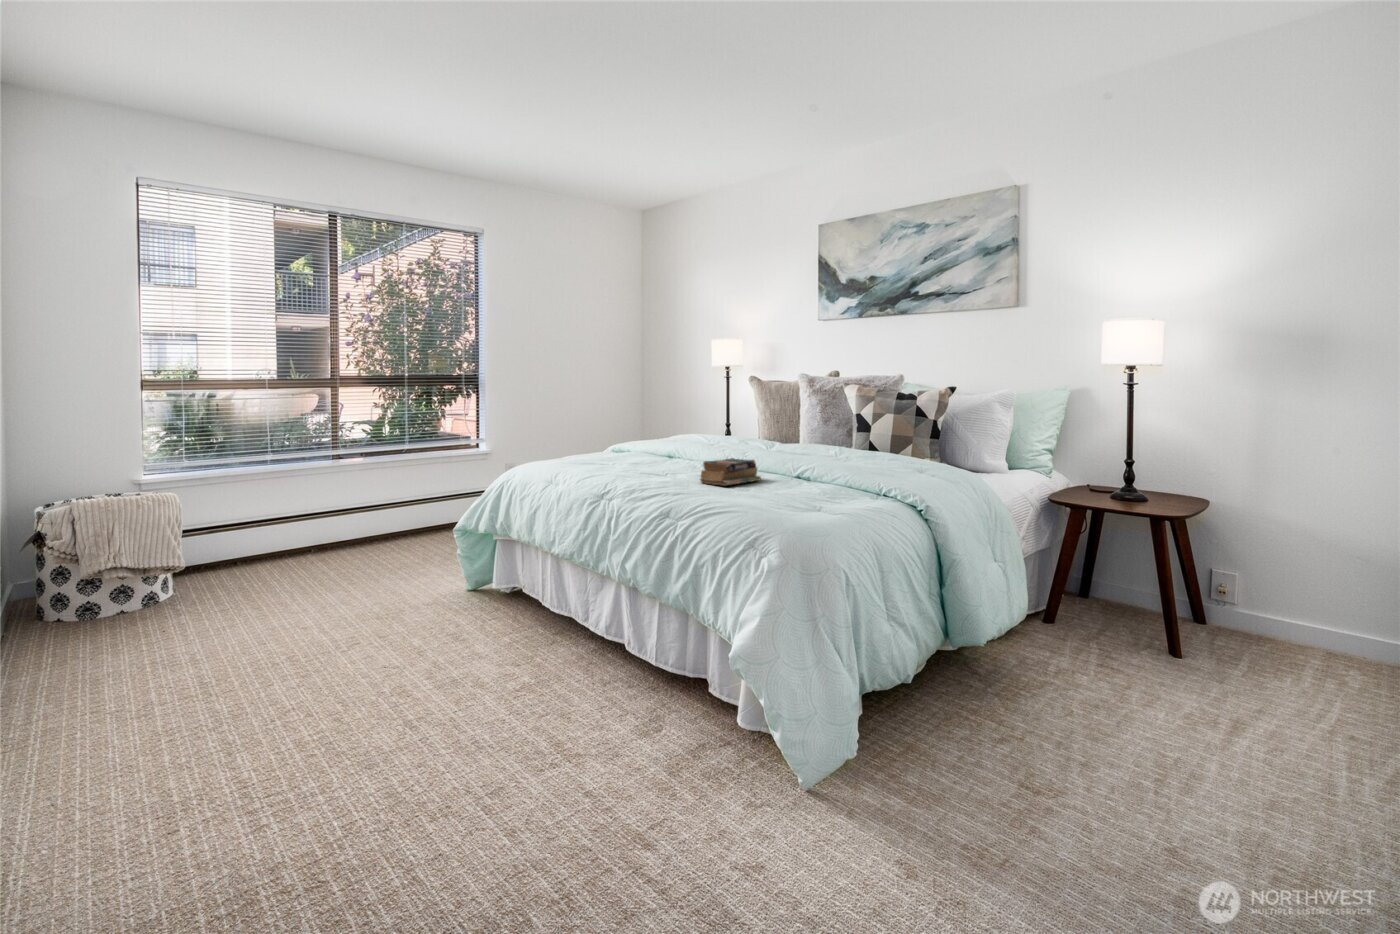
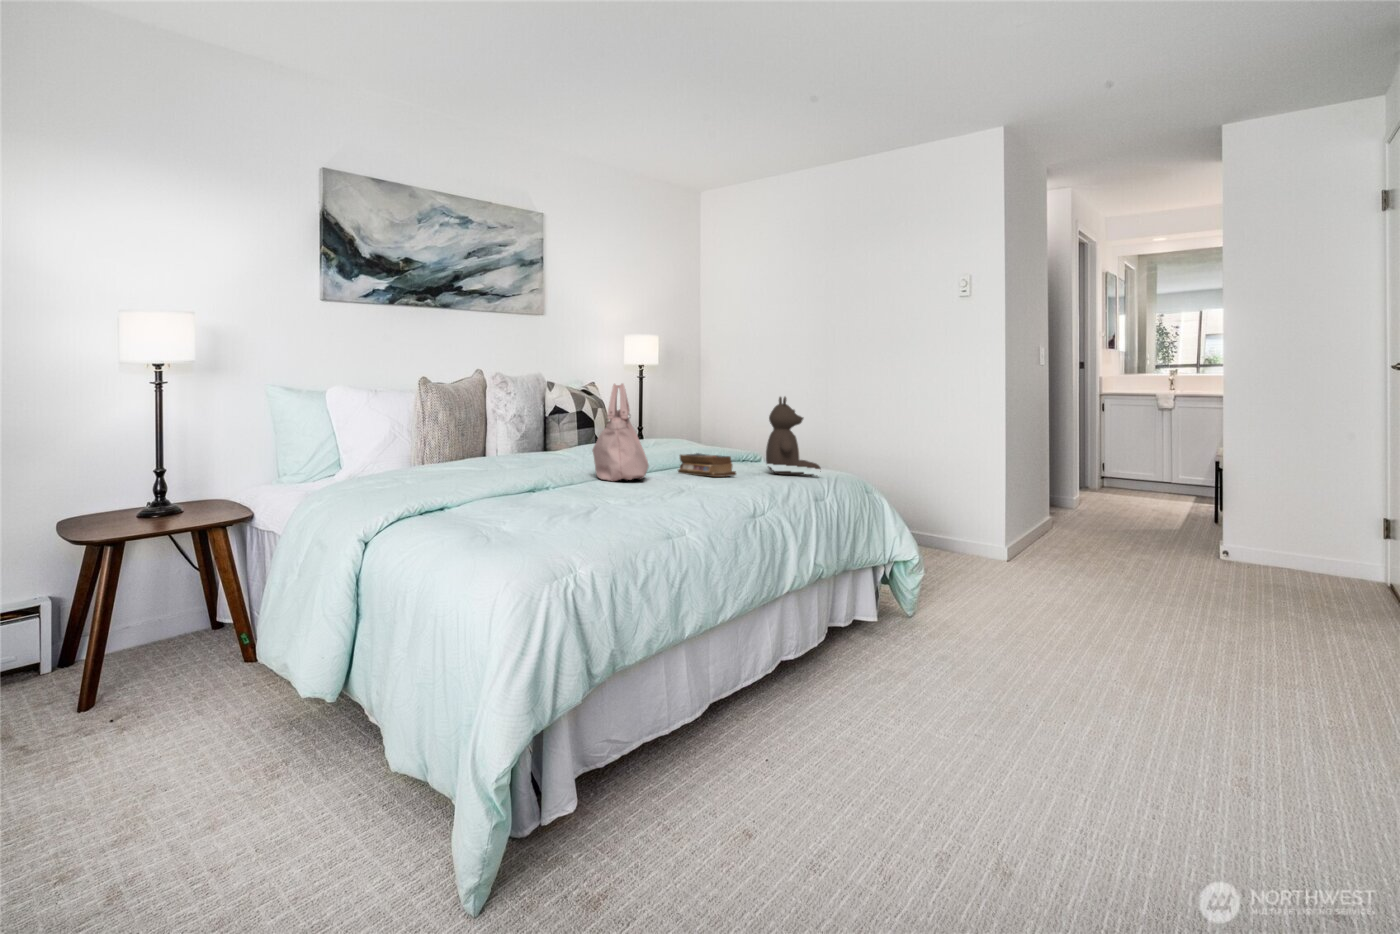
handbag: none [590,388,679,470] -> present [592,383,649,481]
teddy bear: none [774,399,856,507] -> present [766,397,821,476]

